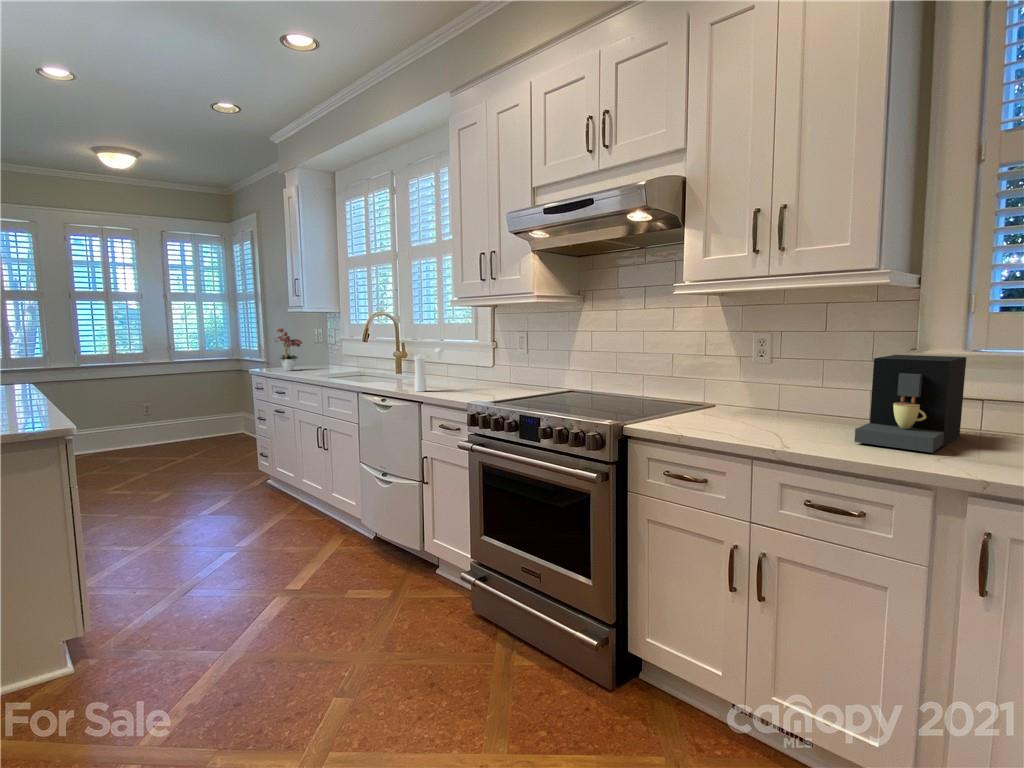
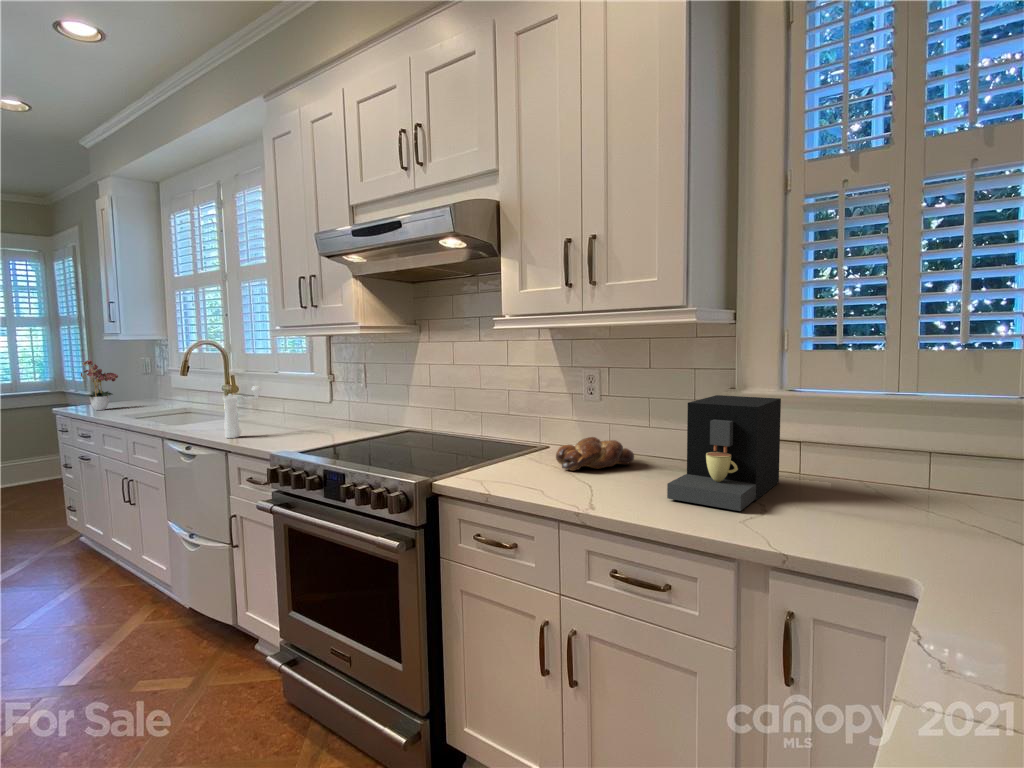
bread loaf: none [730,393,805,422] -> present [556,437,634,471]

